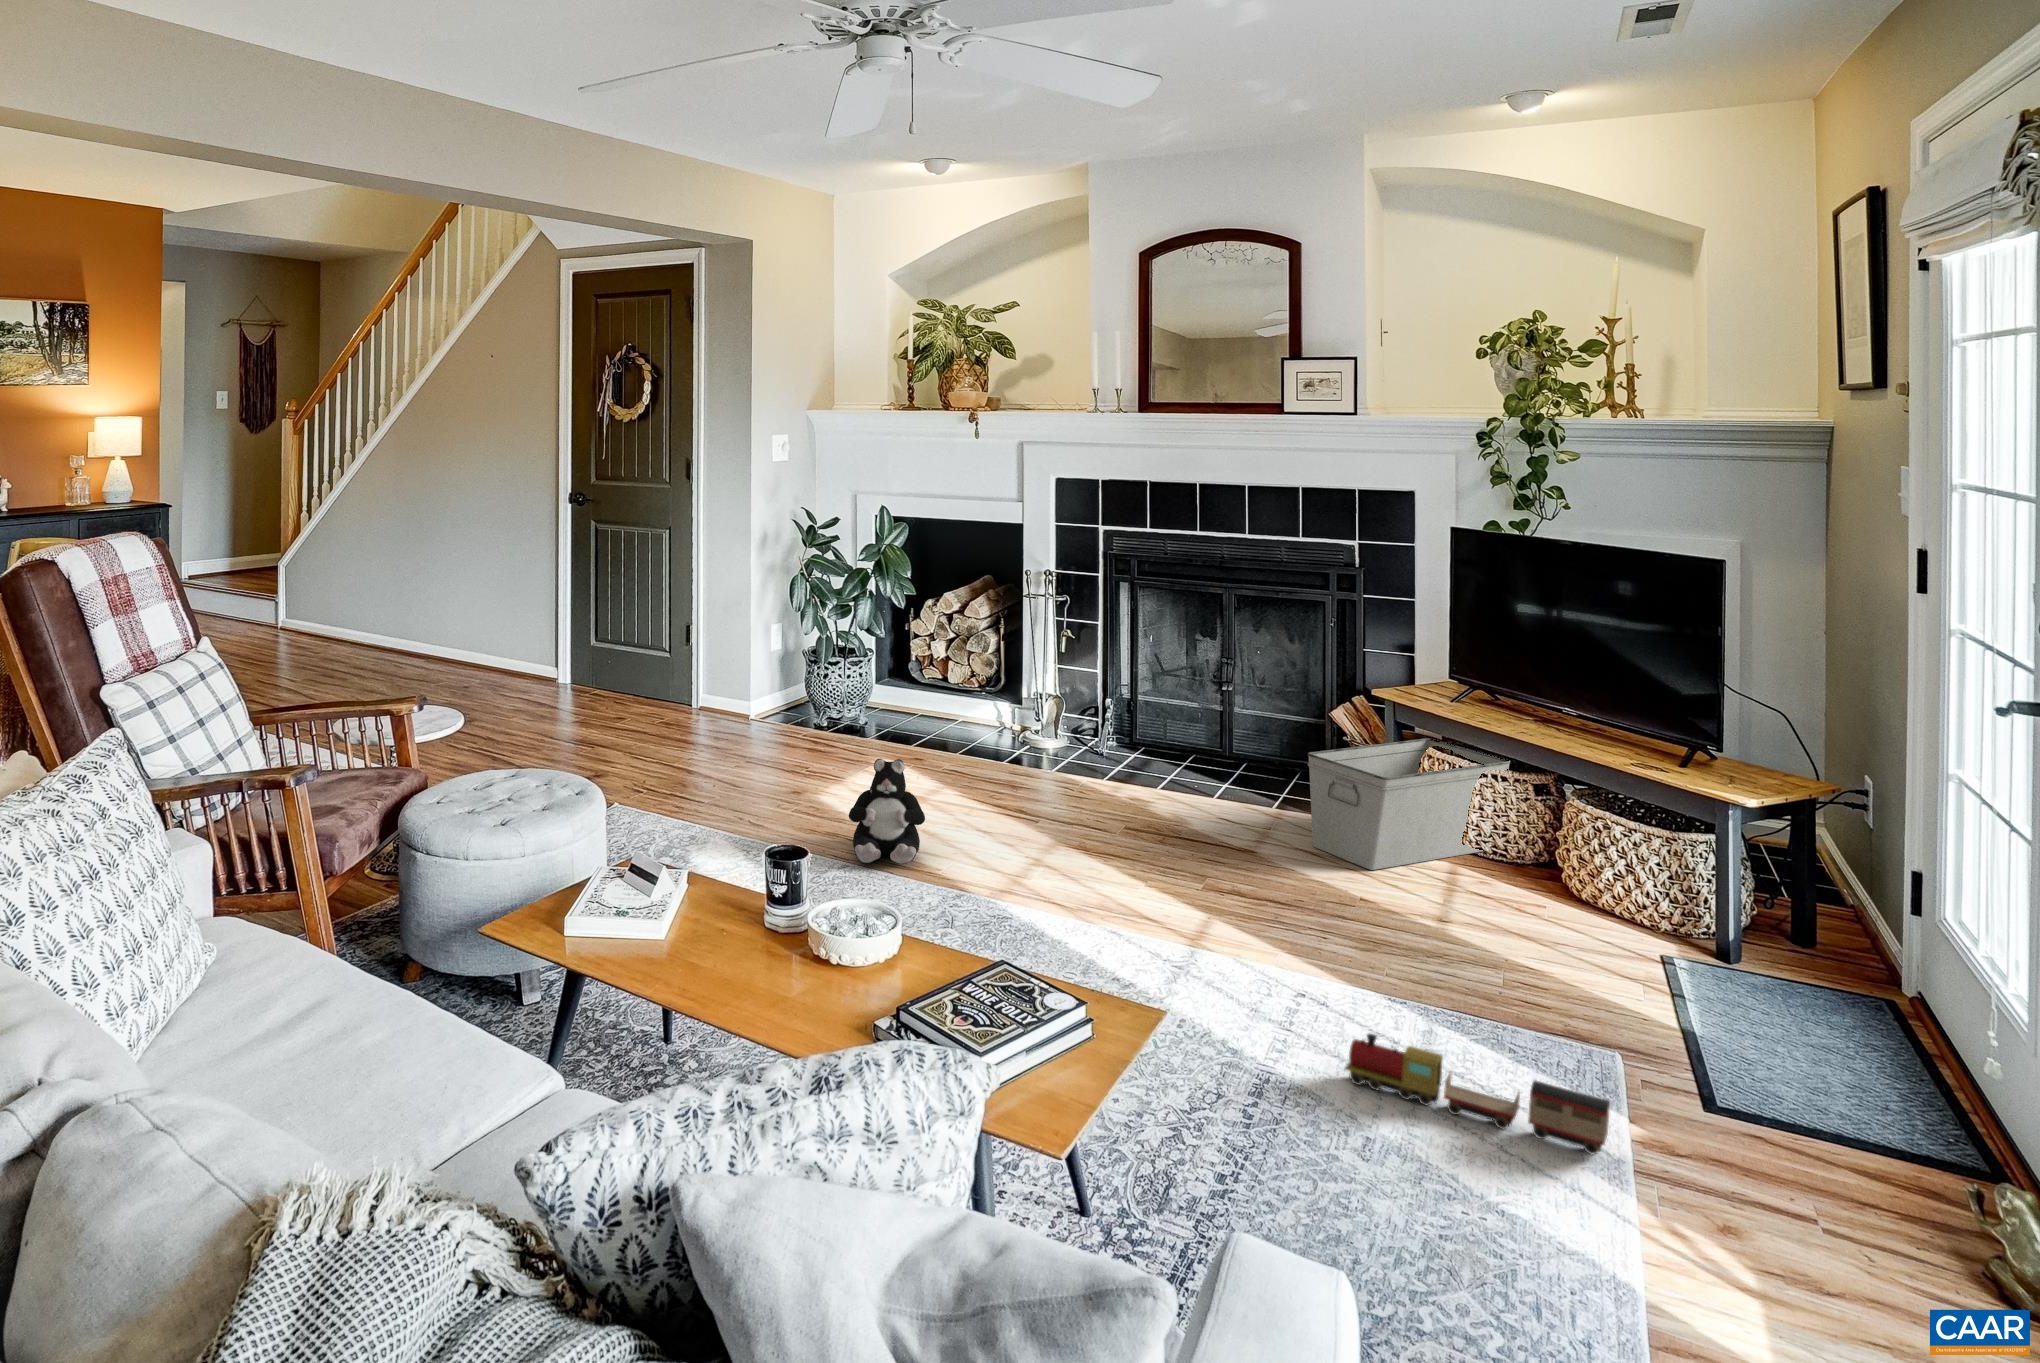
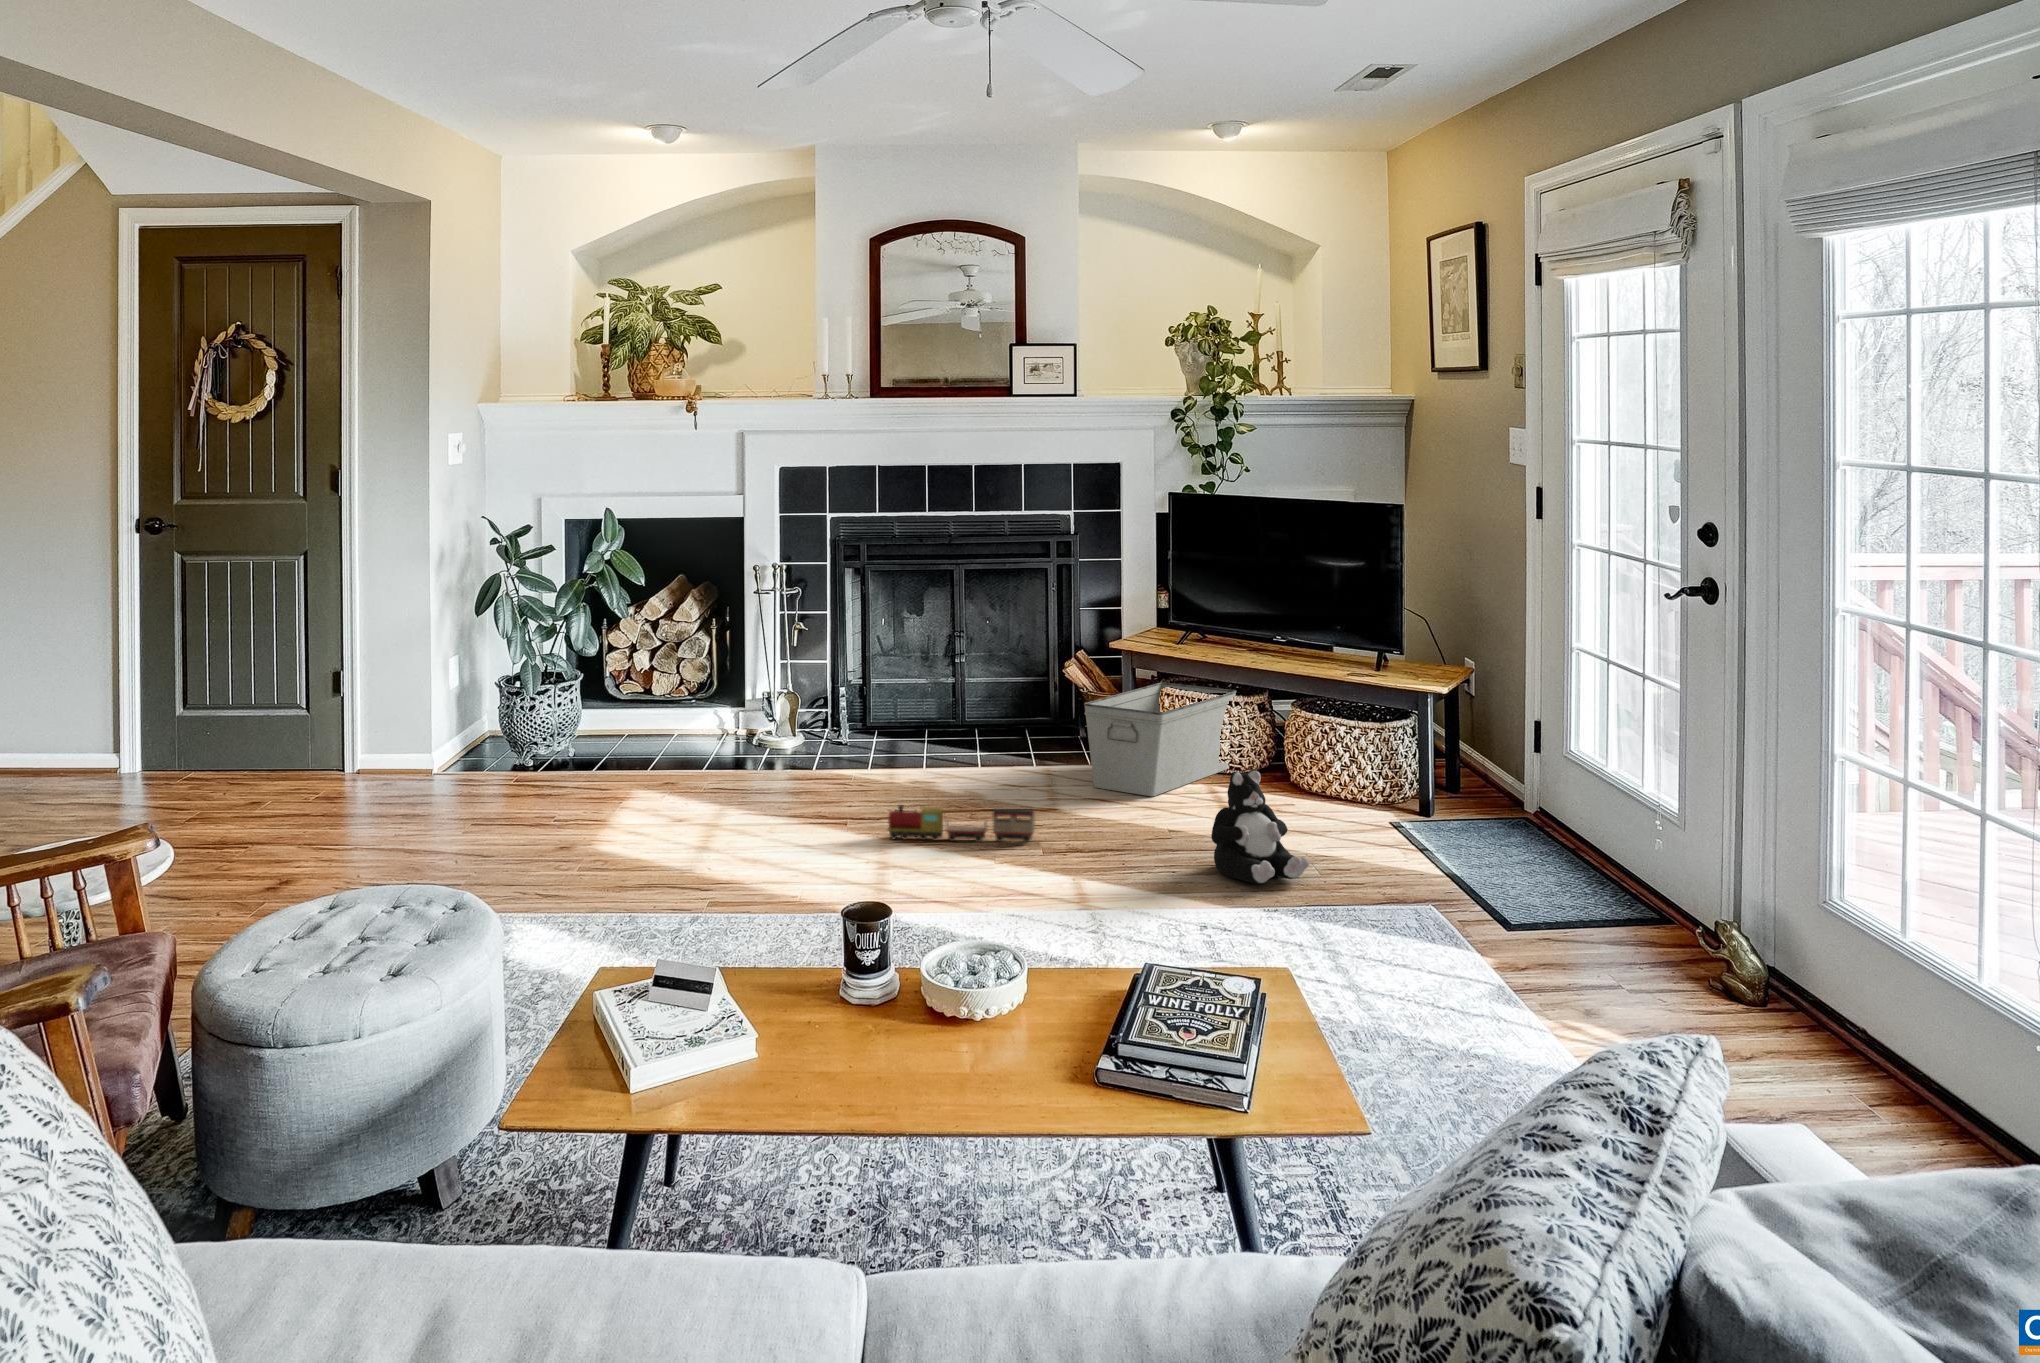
plush toy: present [849,759,925,864] -> present [1211,770,1309,884]
toy train: present [1345,1034,1610,1155] -> present [887,805,1035,843]

